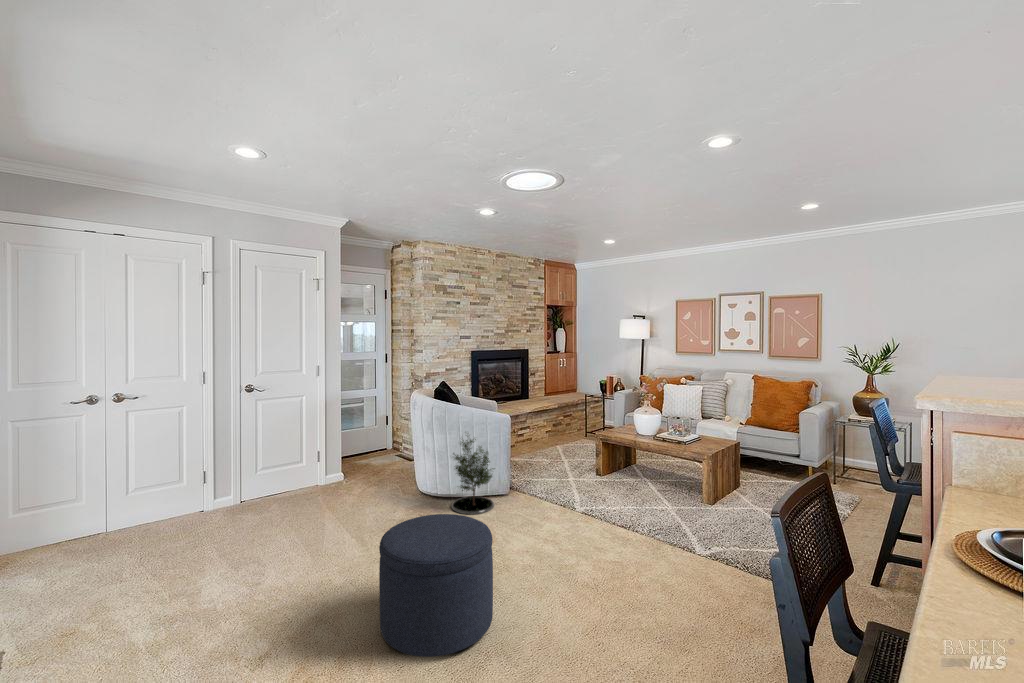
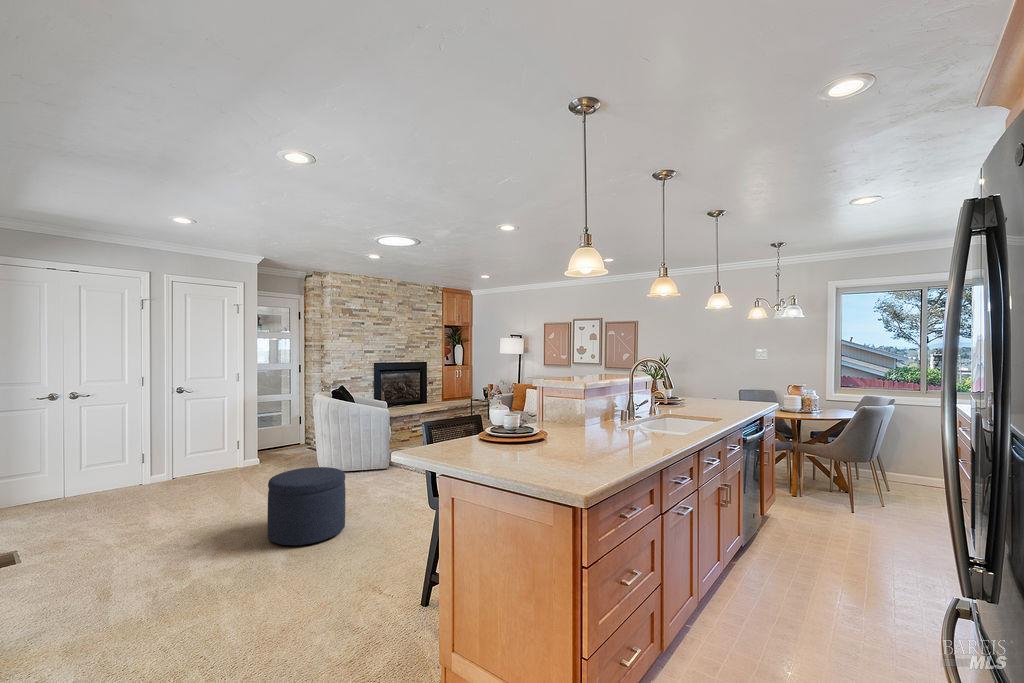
potted tree: present [451,436,494,514] -> none [338,420,376,482]

